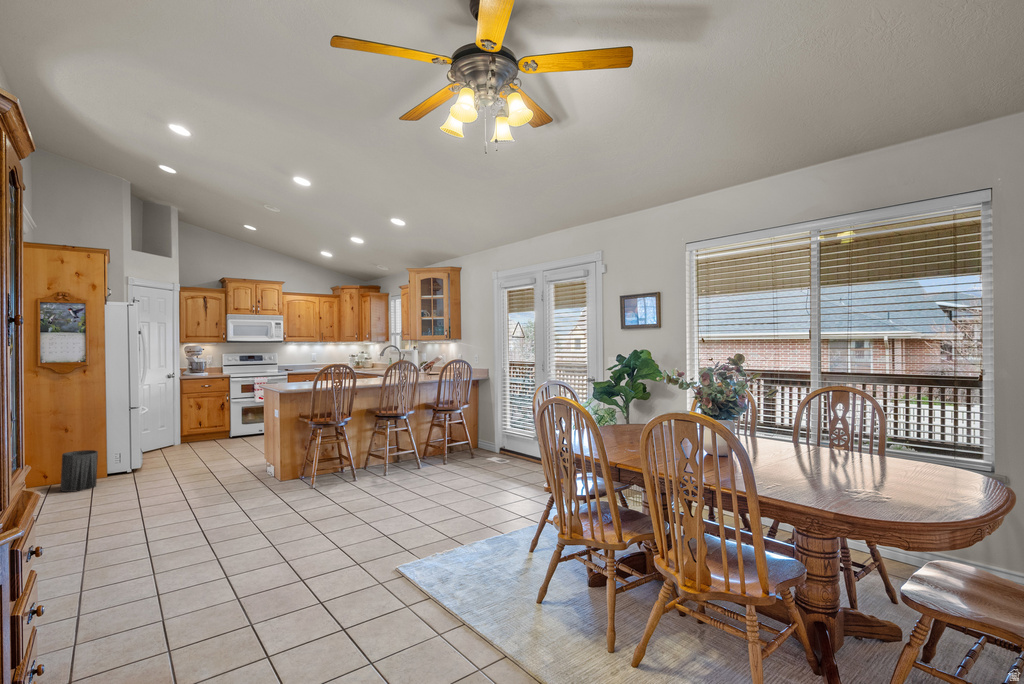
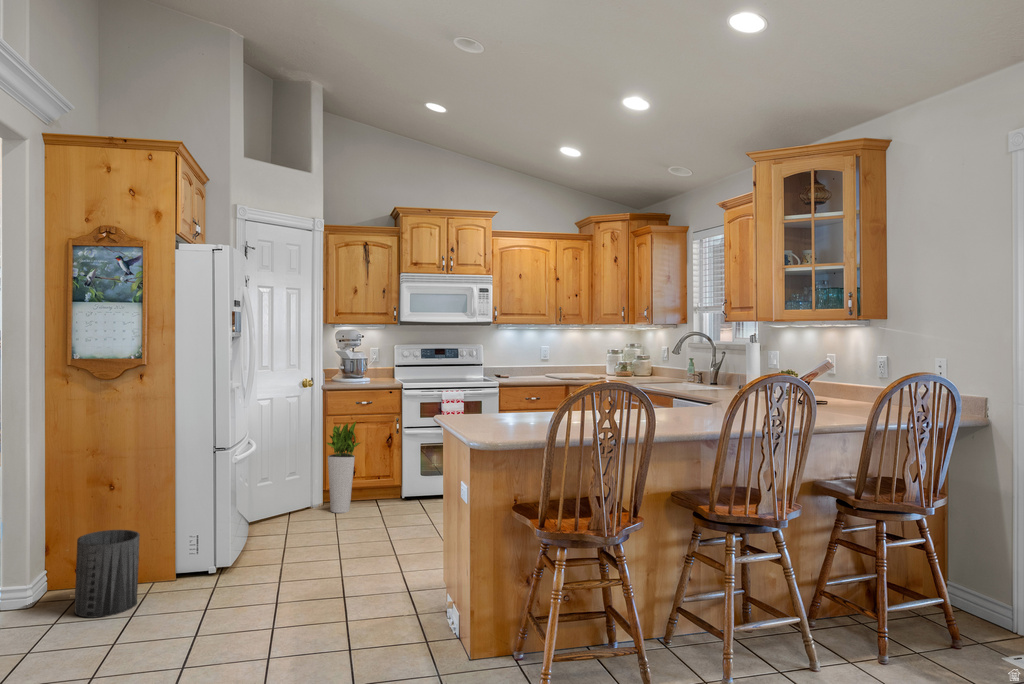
planter: none [183,396,206,447] -> present [327,422,360,513]

